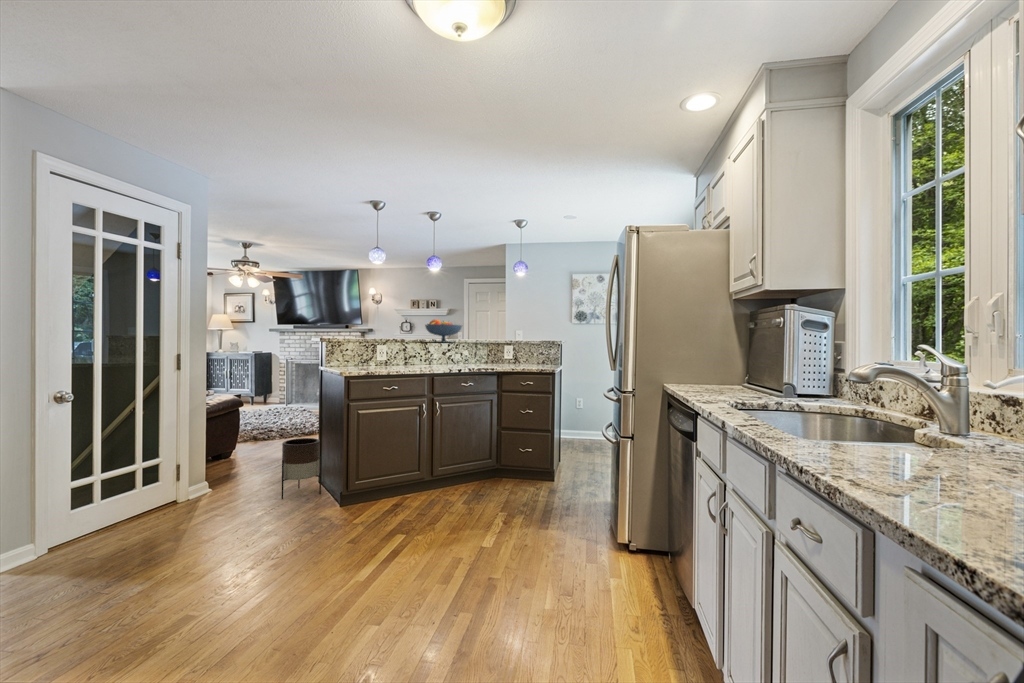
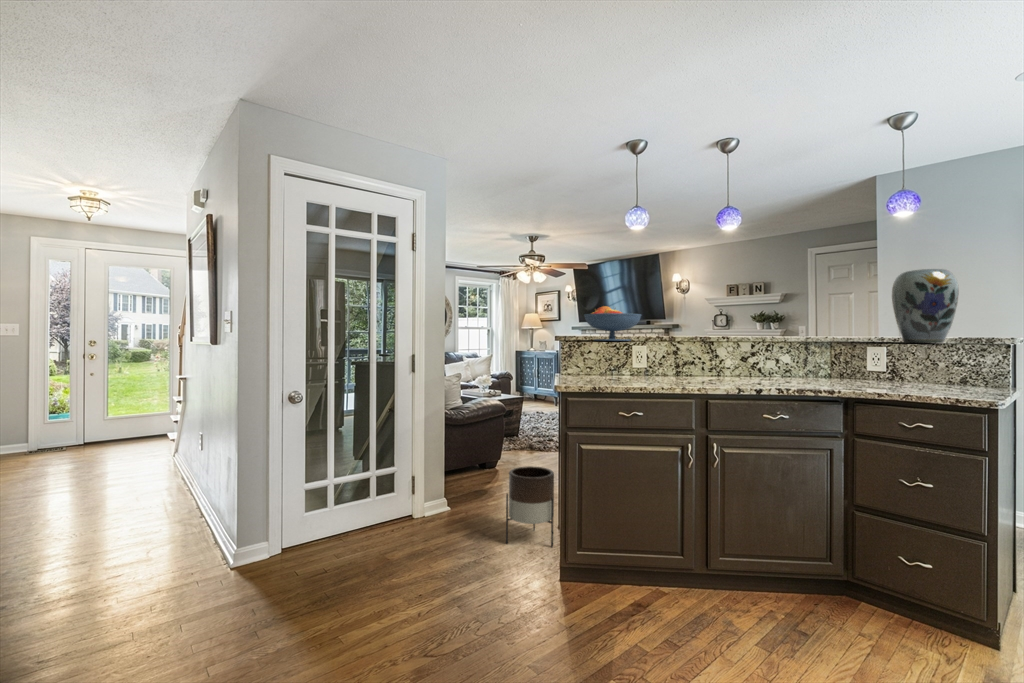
vase: none [516,305,543,343] -> present [892,269,959,343]
fruit bowl: present [425,319,462,342] -> present [584,306,641,341]

